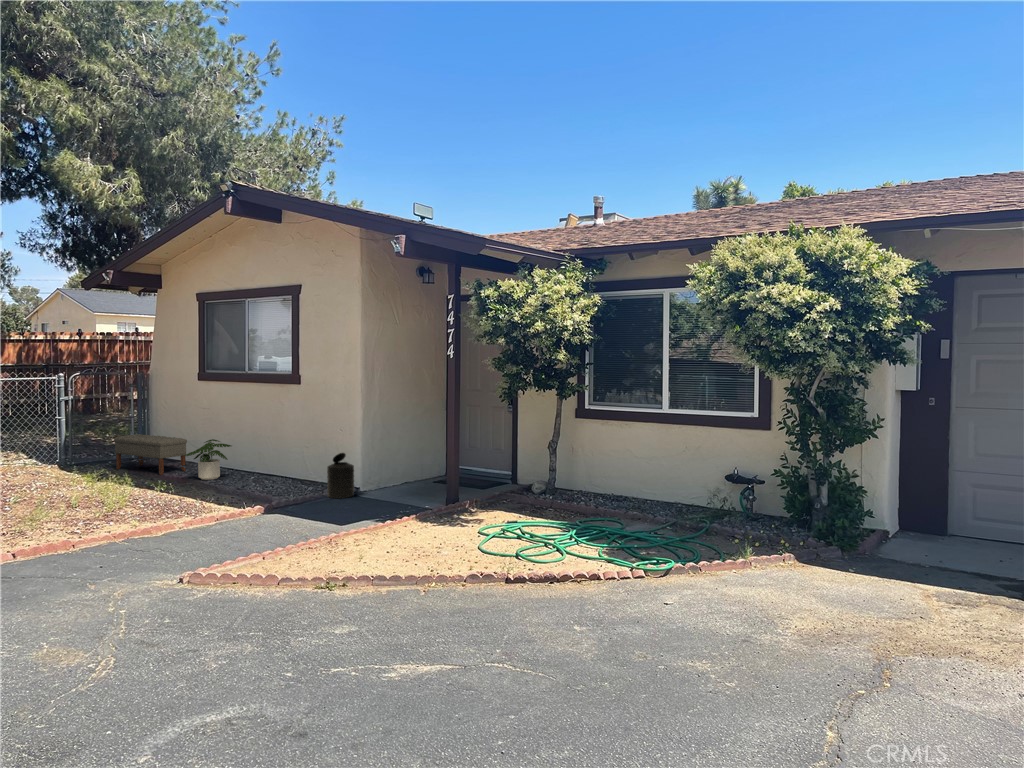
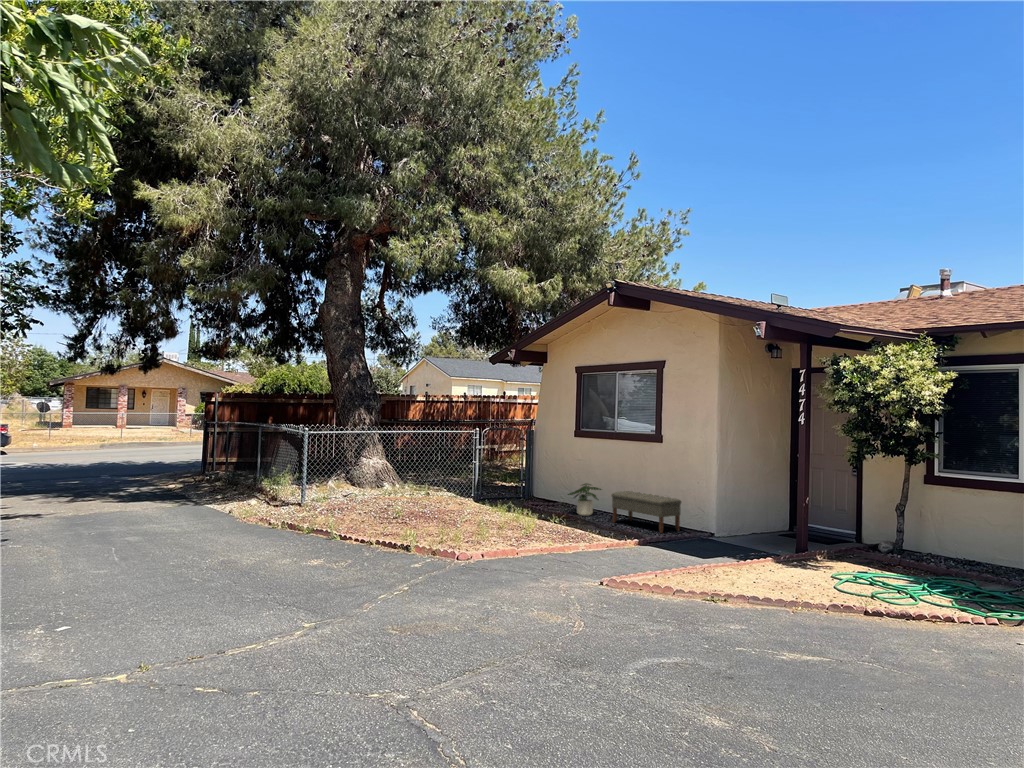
bench: present [114,434,187,475] -> present [612,491,681,533]
trash can: present [327,453,354,498] -> none [686,501,709,539]

